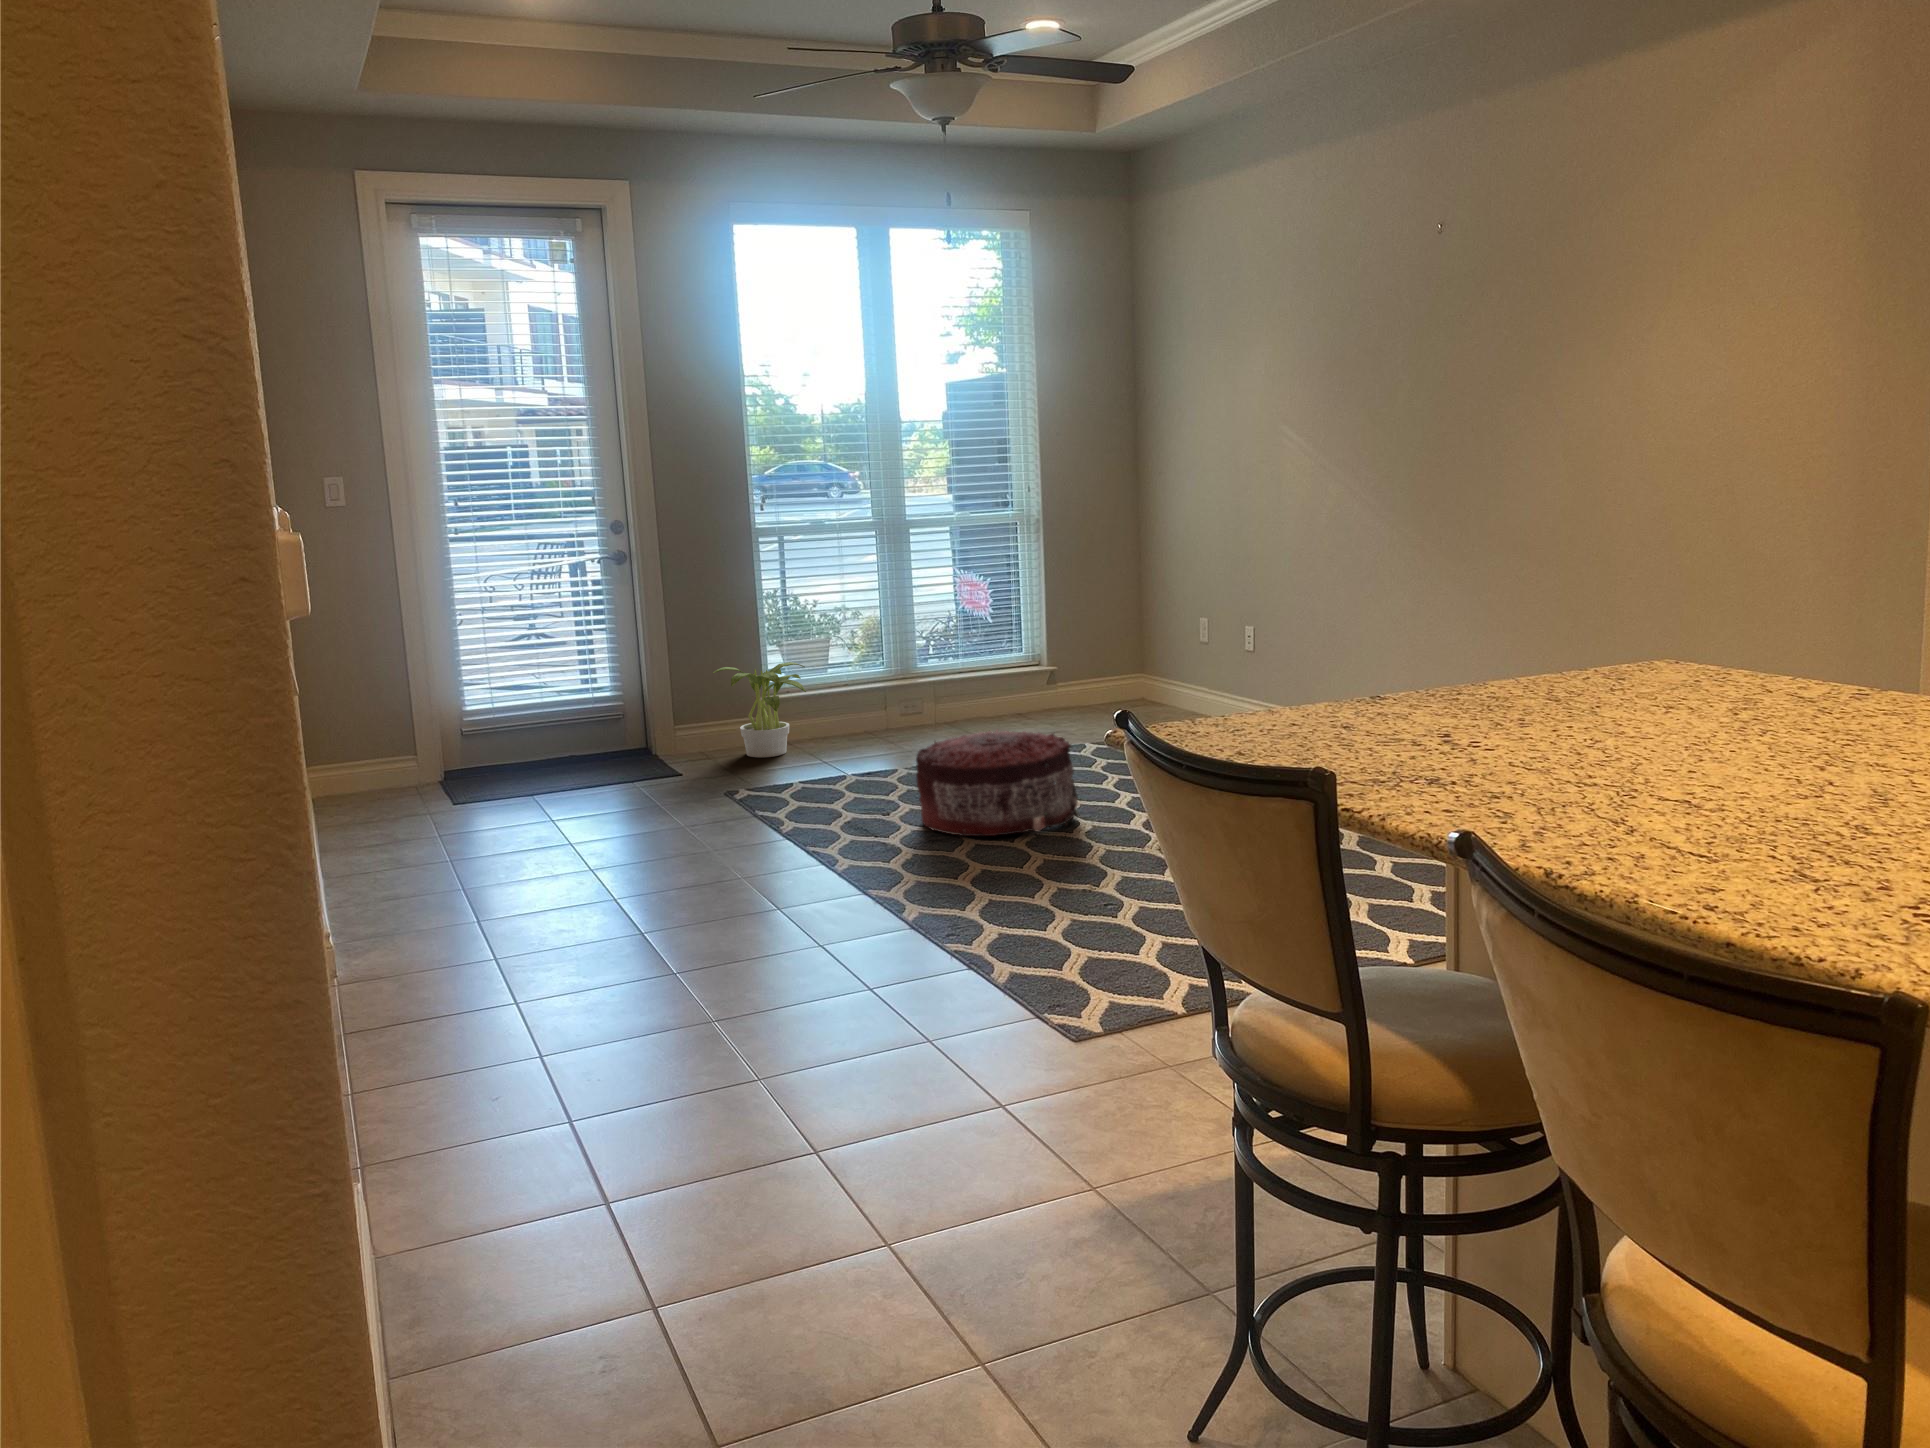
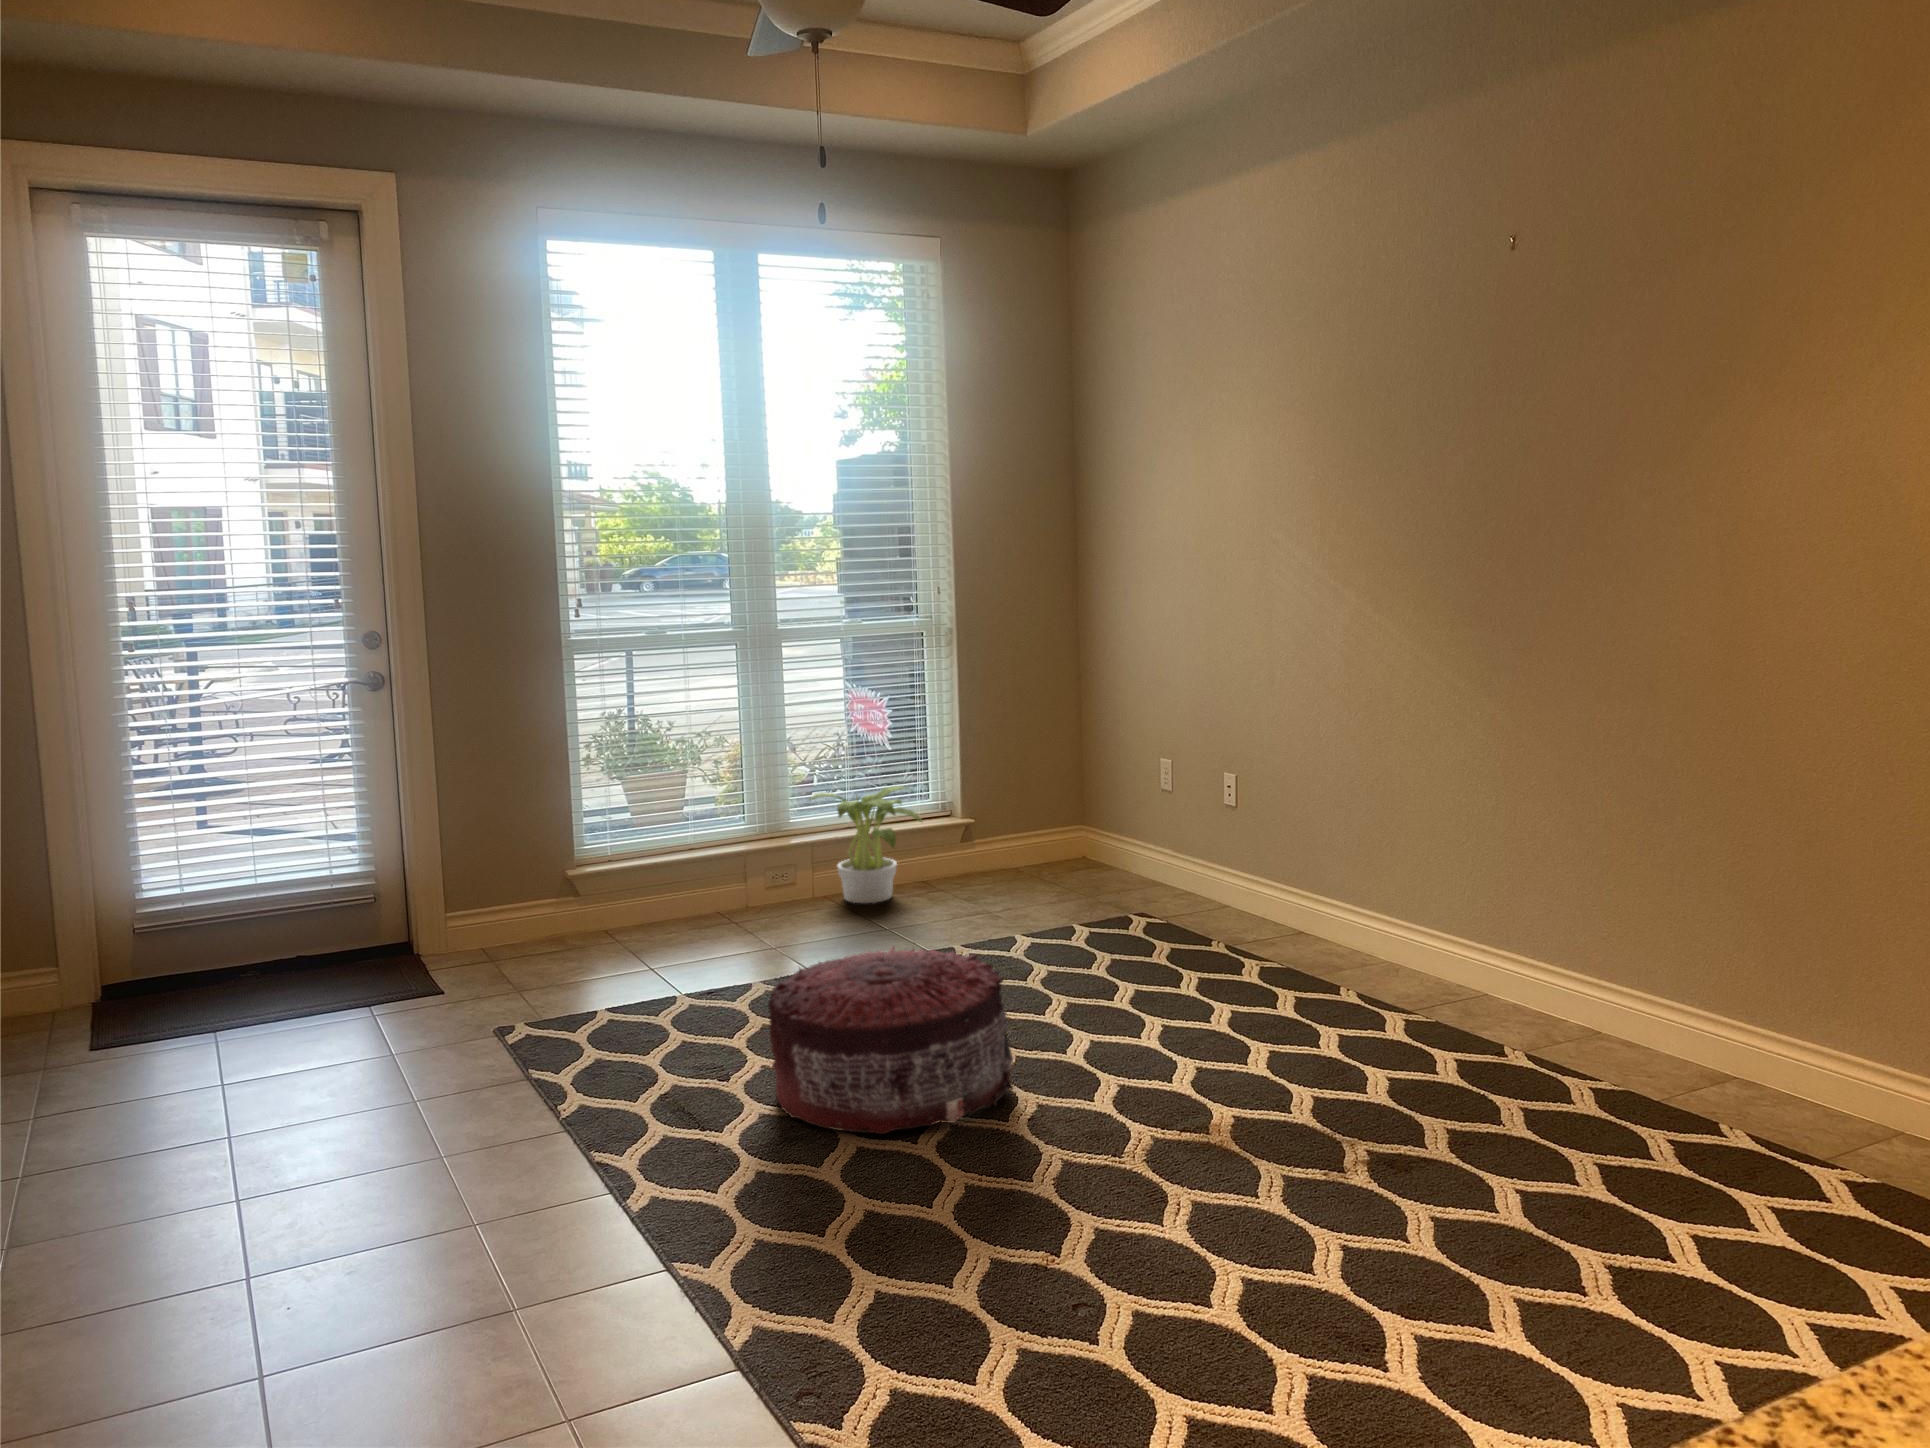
potted plant: present [713,662,806,757] -> present [809,786,922,903]

